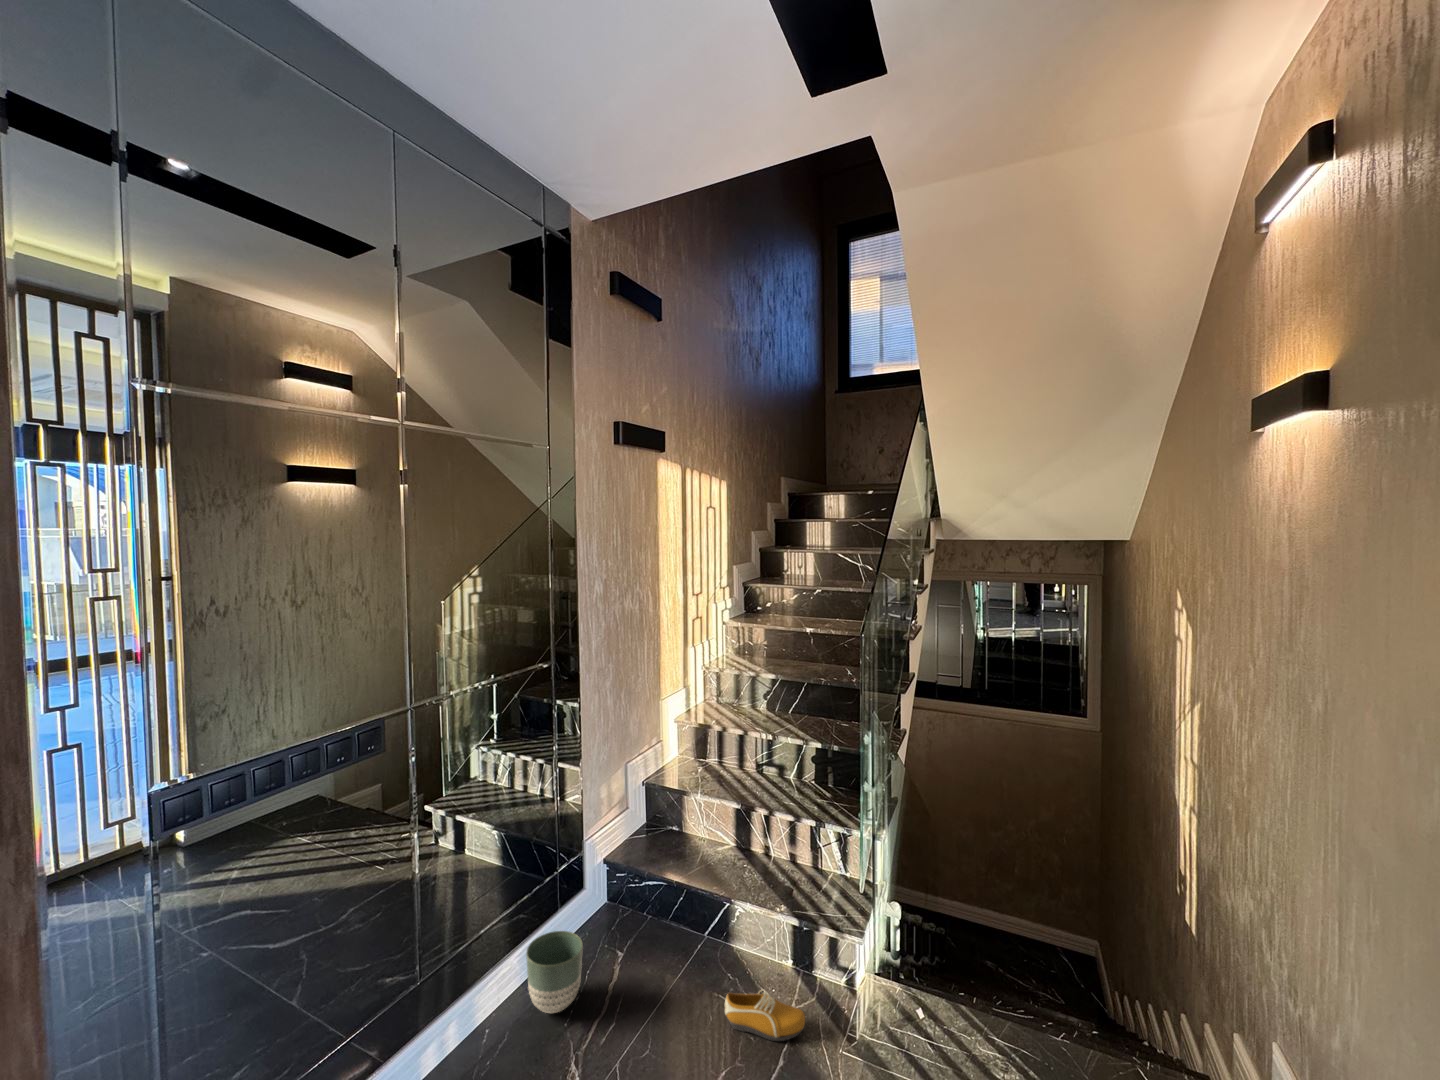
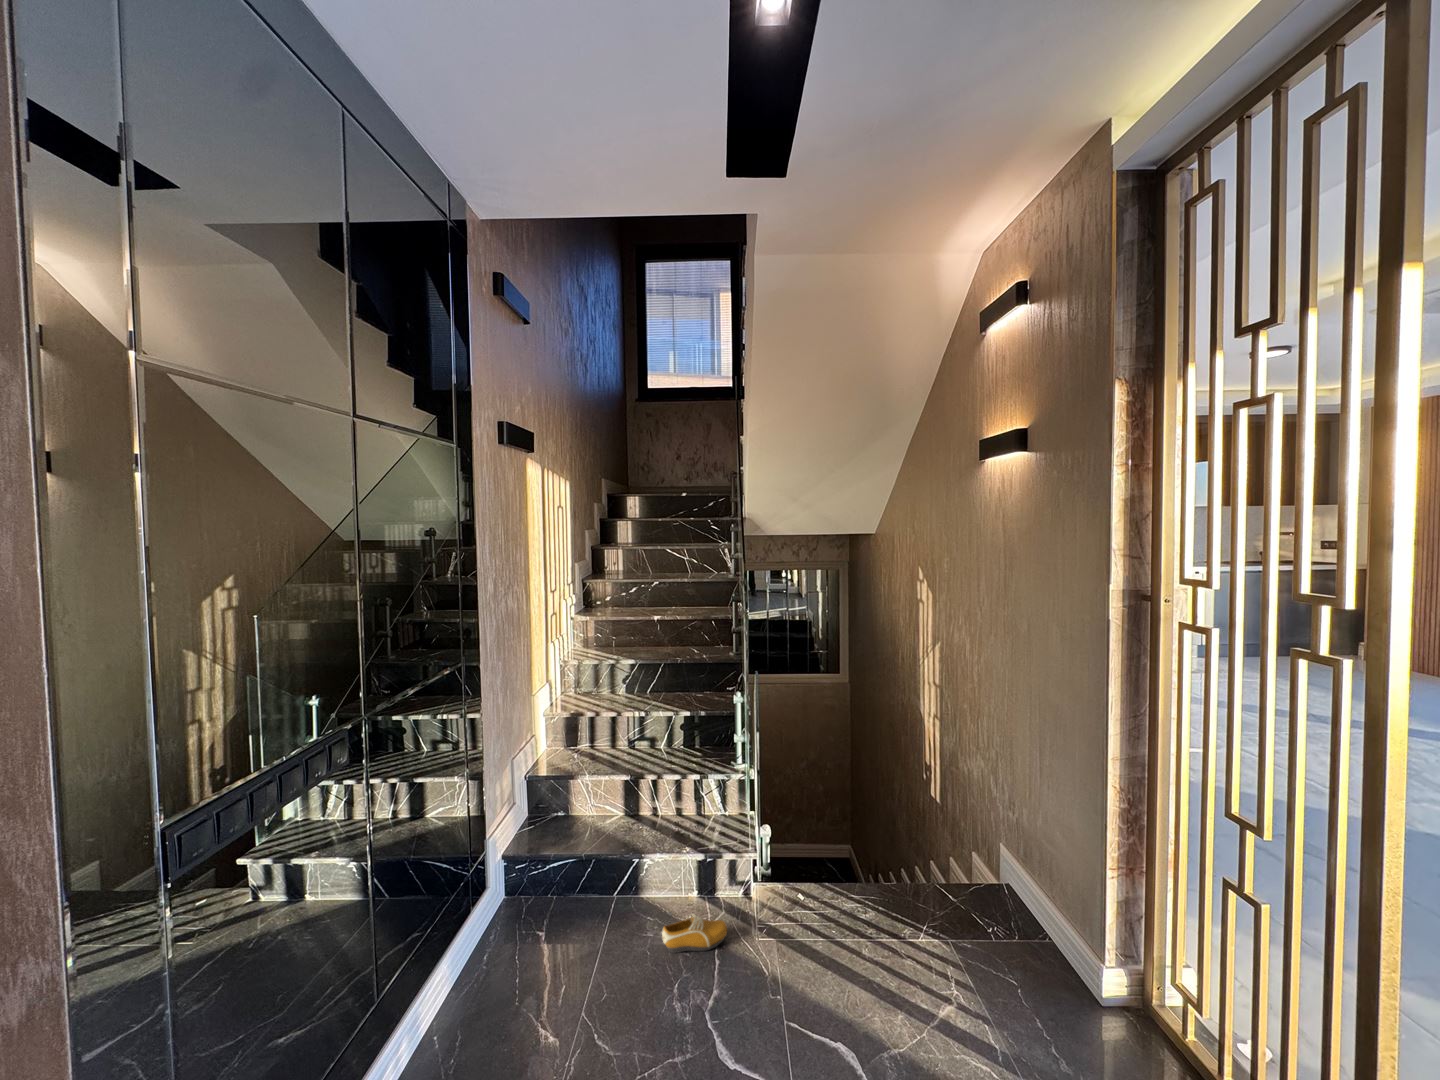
planter: present [526,931,583,1013] -> none [477,919,531,997]

